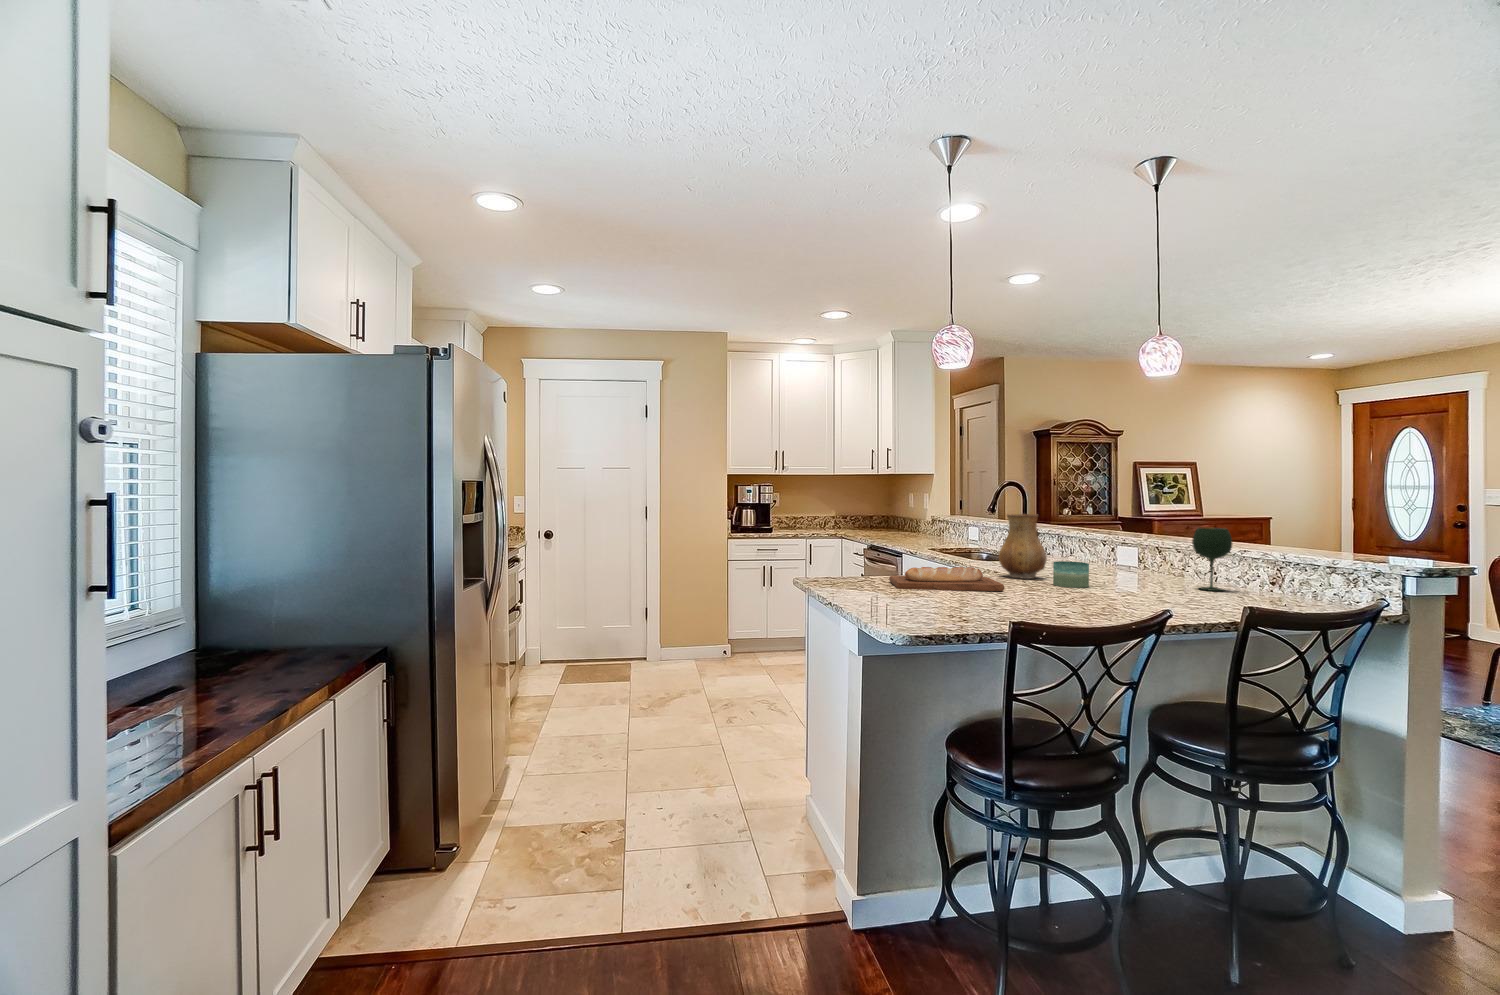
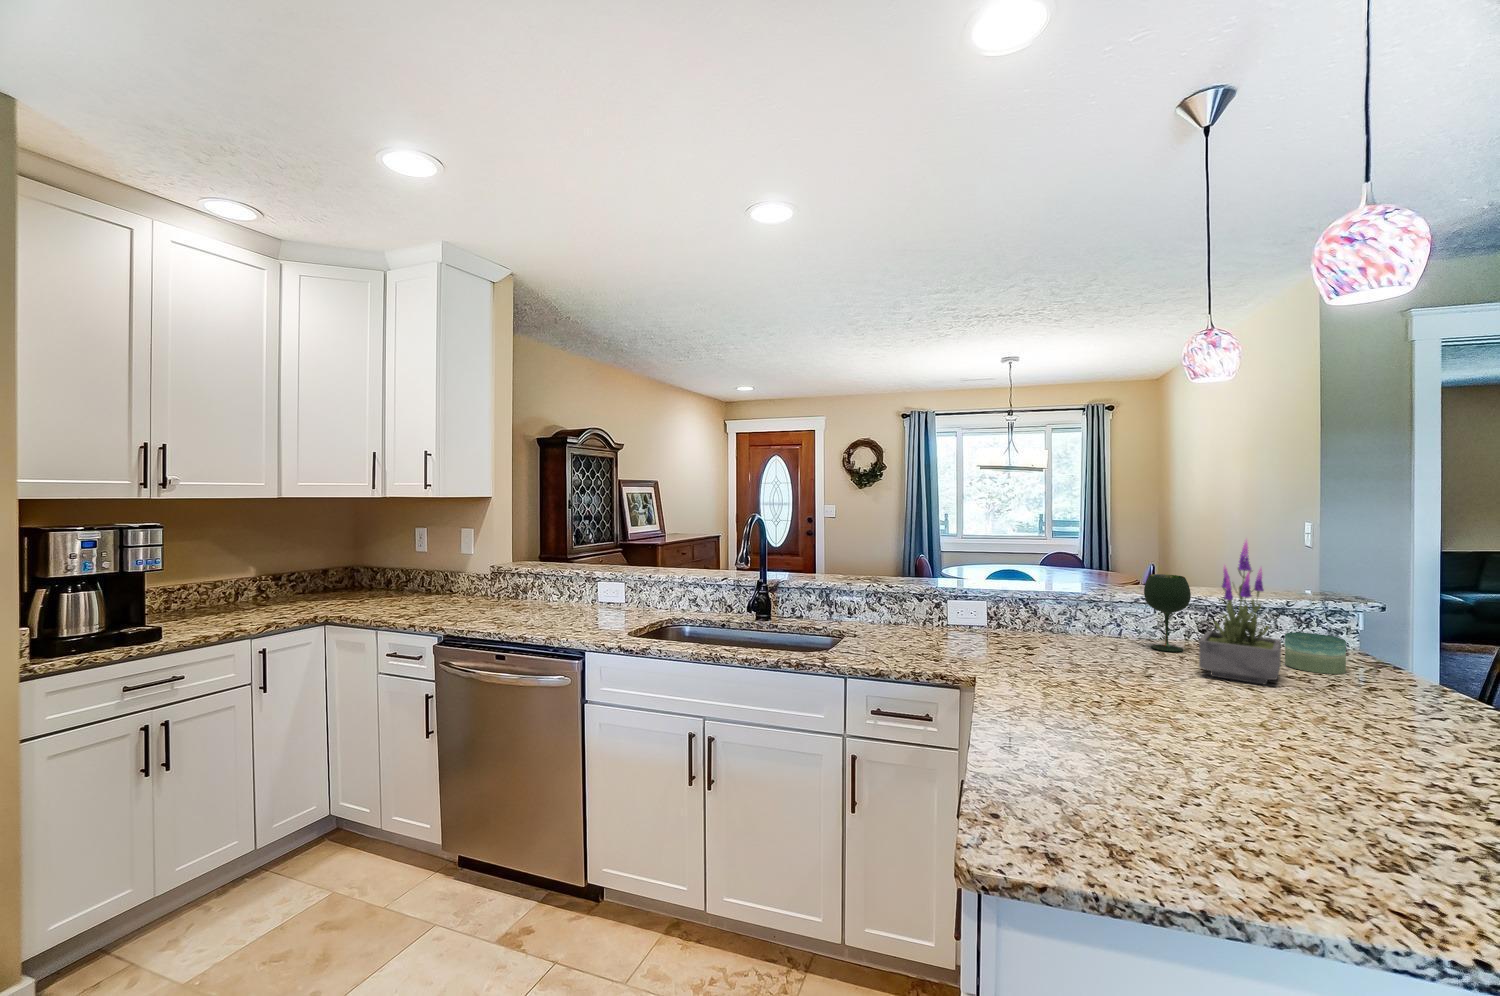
potted plant: none [1126,489,1191,596] -> present [1199,541,1281,684]
ceramic pitcher: present [999,514,1047,579] -> none [1008,578,1091,688]
candle: present [1053,561,1089,588] -> present [1285,632,1346,674]
bread loaf: present [889,567,1004,591] -> none [1201,714,1402,840]

